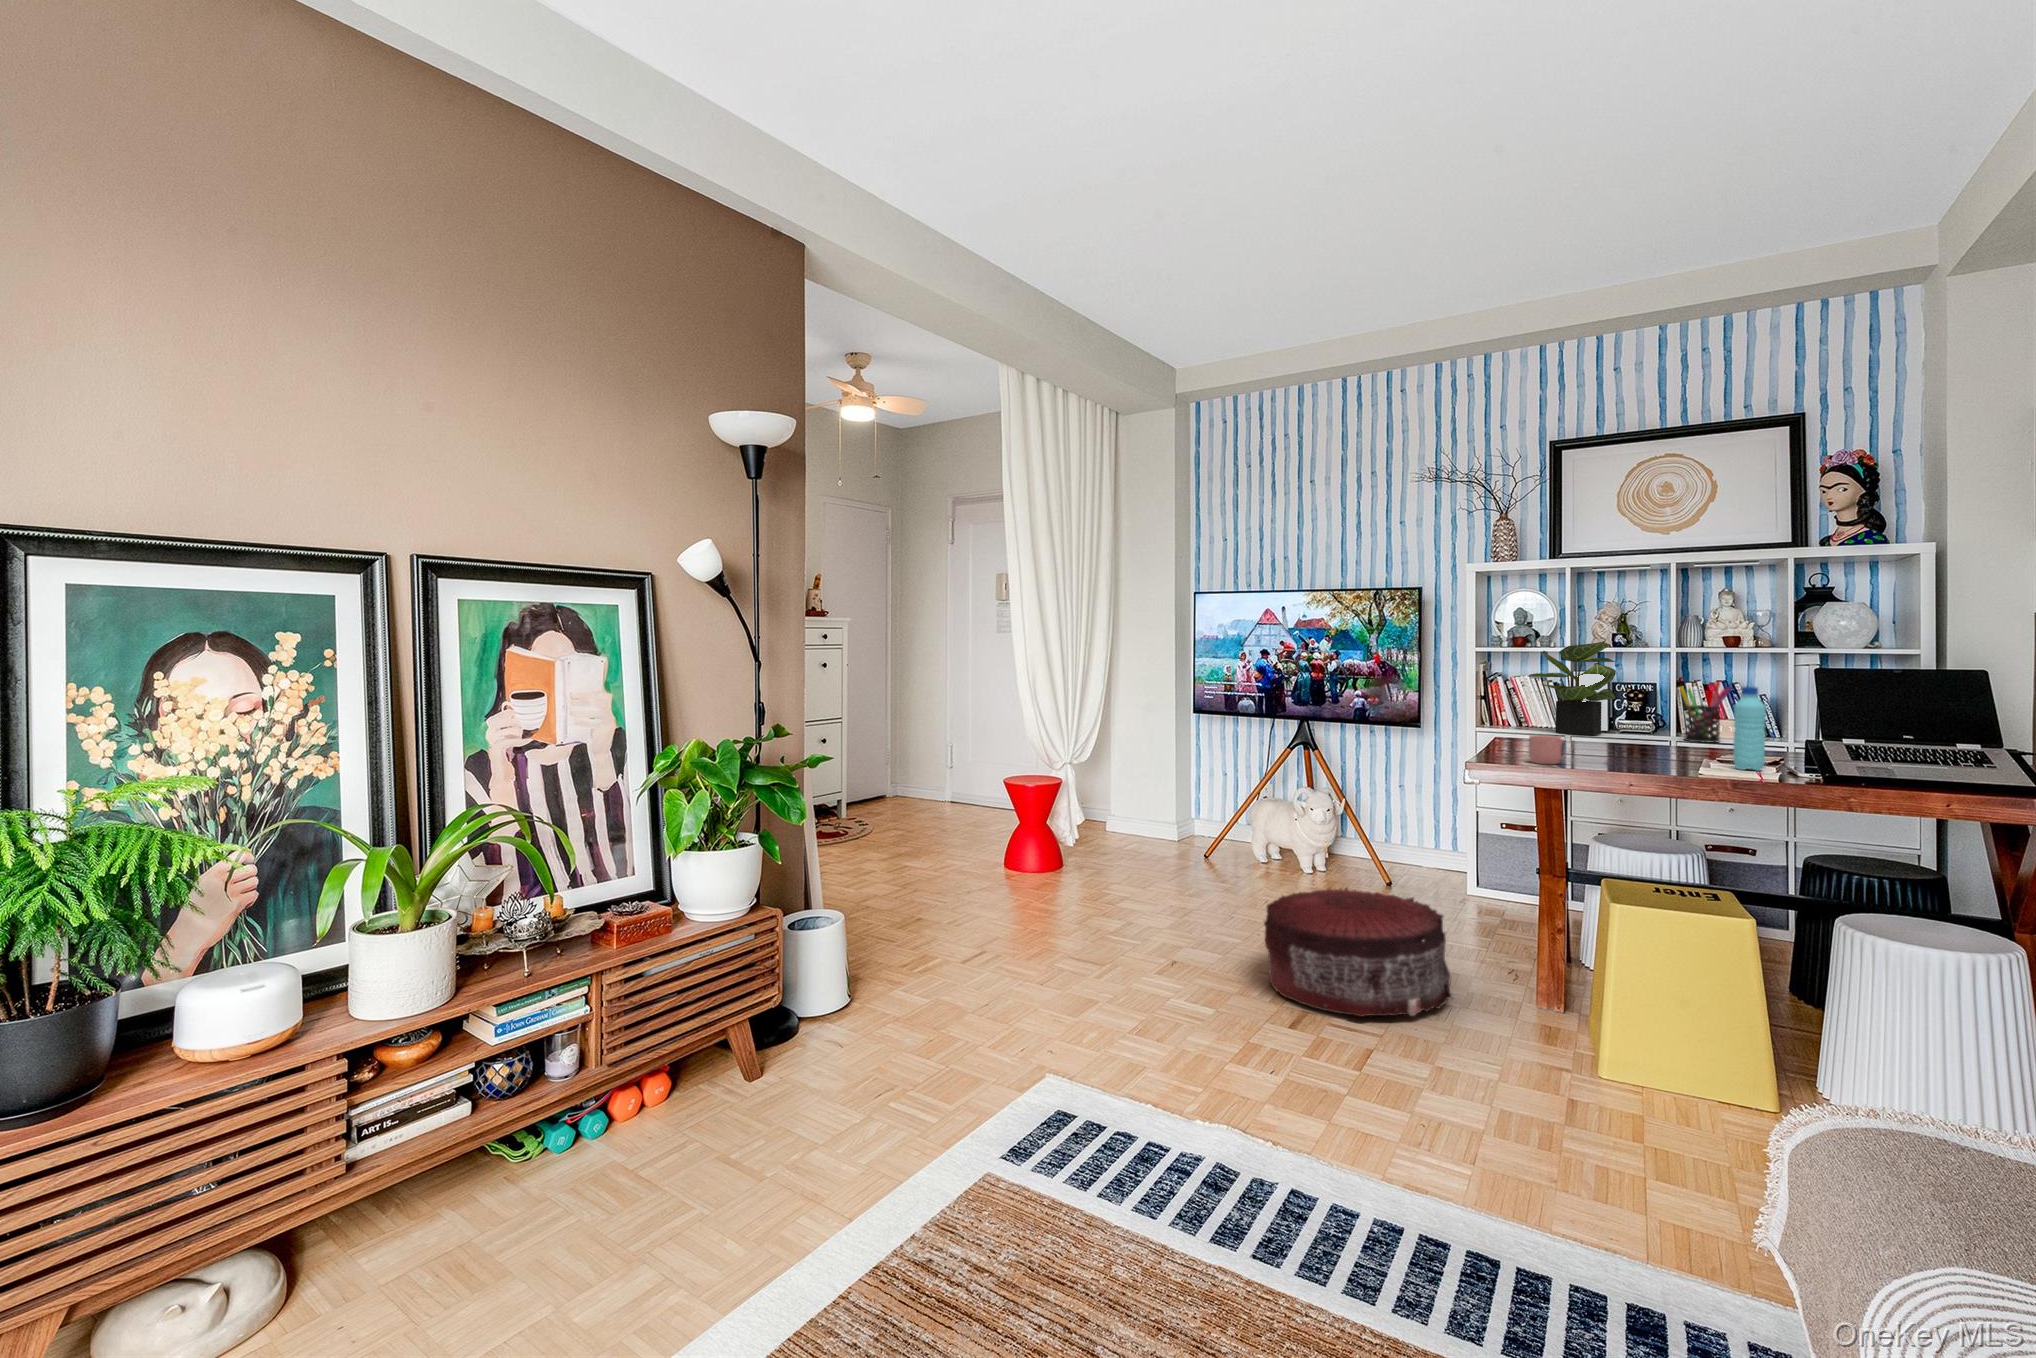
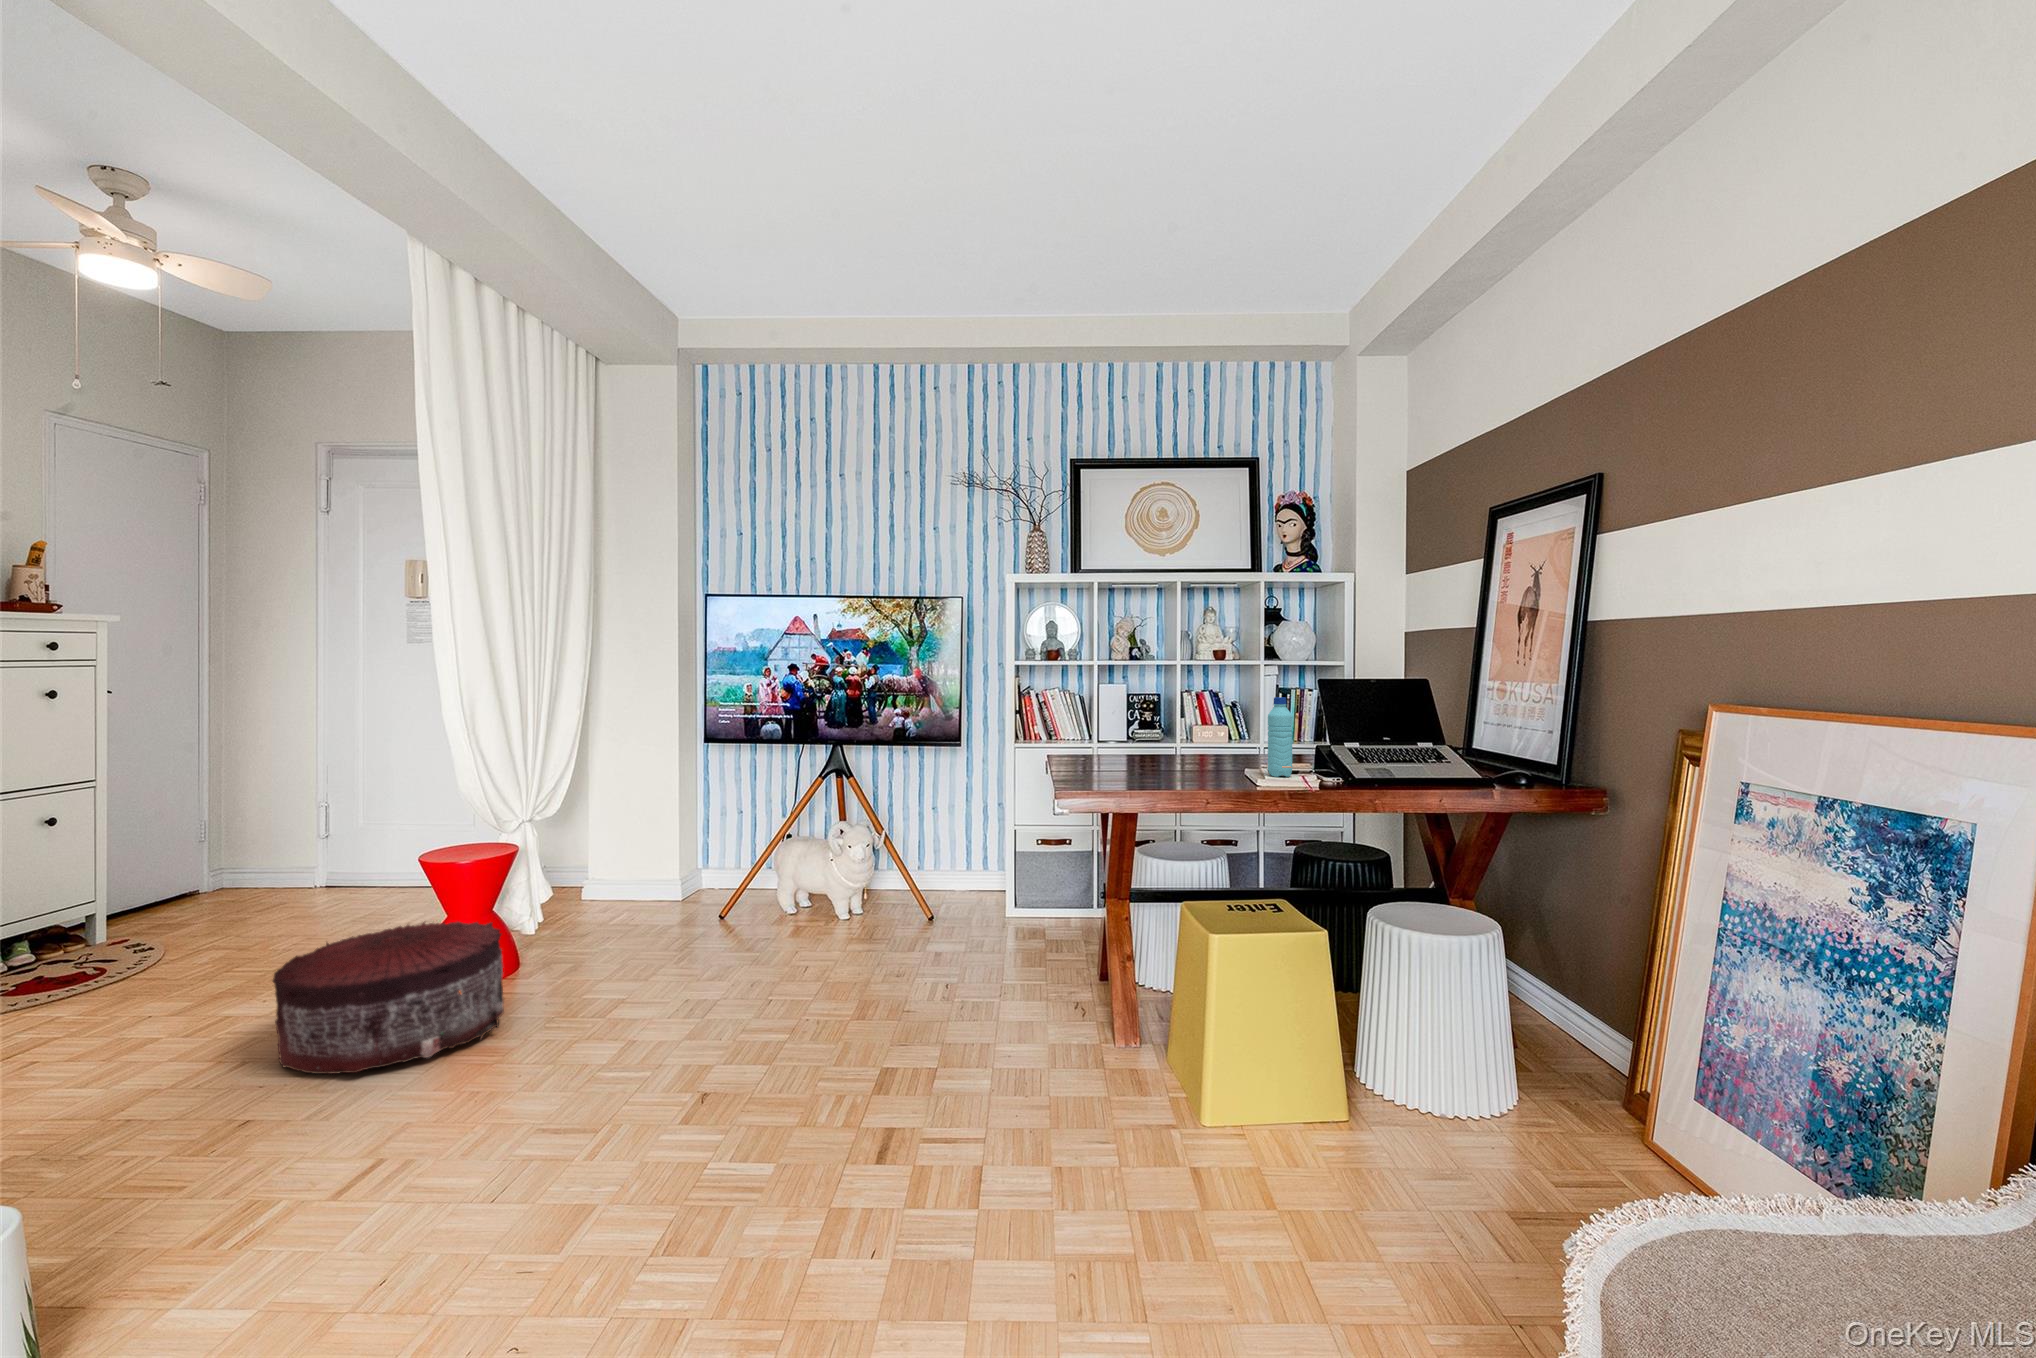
potted plant: present [1527,641,1616,735] -> none [1056,655,1135,746]
pen holder: present [1679,681,1731,743] -> none [1184,691,1222,748]
mug: present [1529,735,1574,764] -> none [1111,753,1152,785]
pouf: present [1264,888,1452,1017] -> present [273,922,504,1074]

